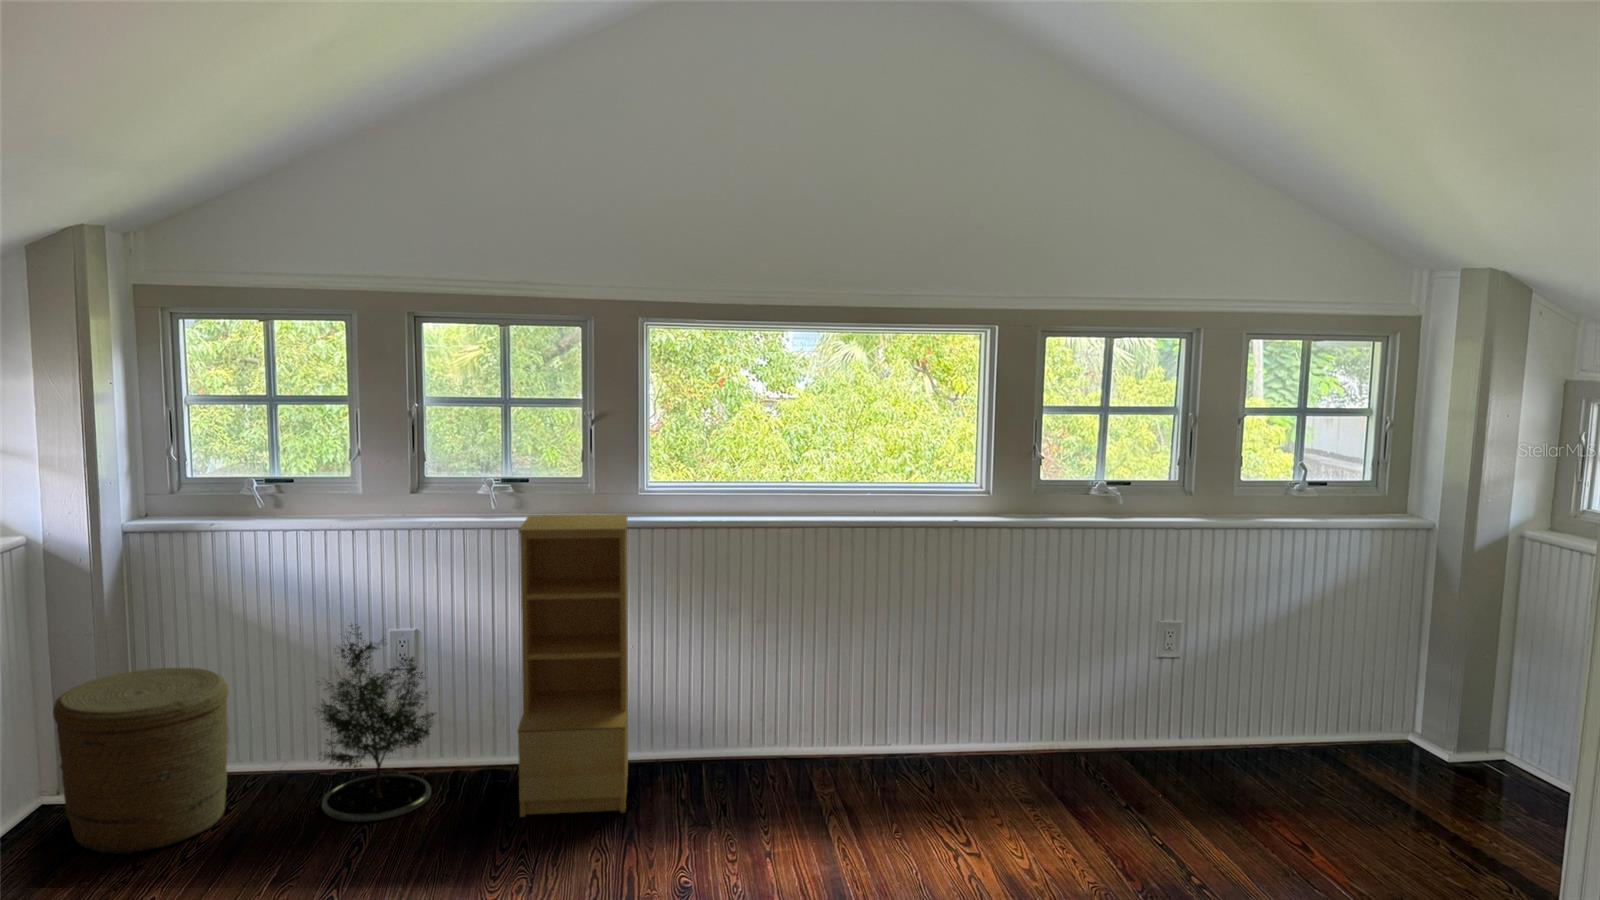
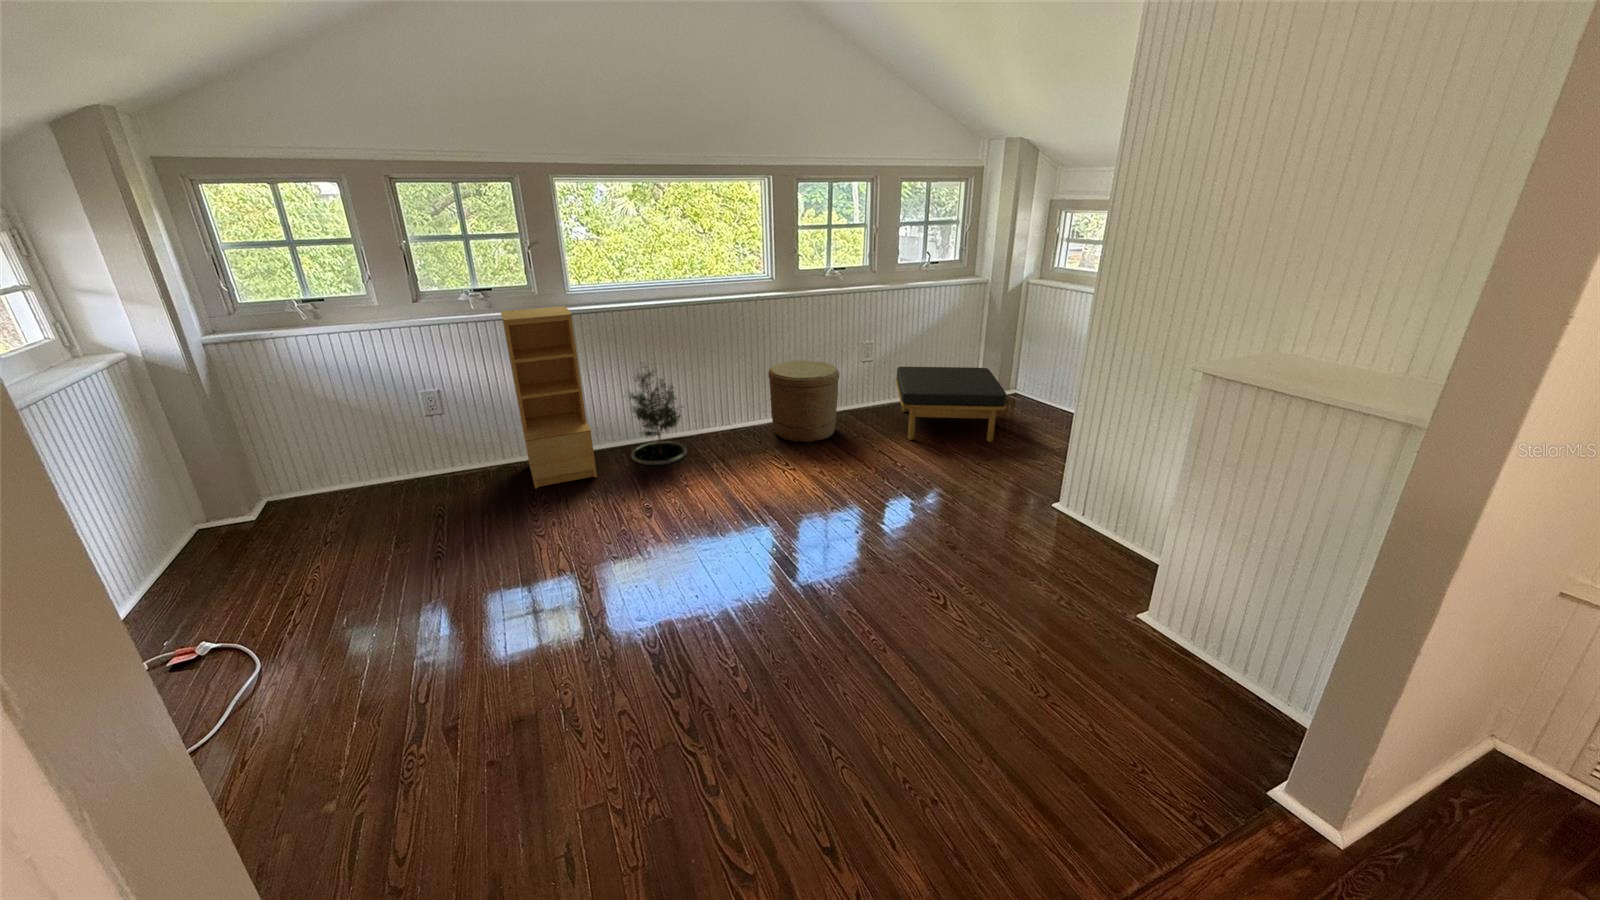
potted tree: present [320,625,435,822] -> present [630,367,687,465]
woven basket: present [53,668,228,854] -> present [768,361,839,442]
ottoman: none [1219,676,1455,863] -> present [896,367,1007,442]

